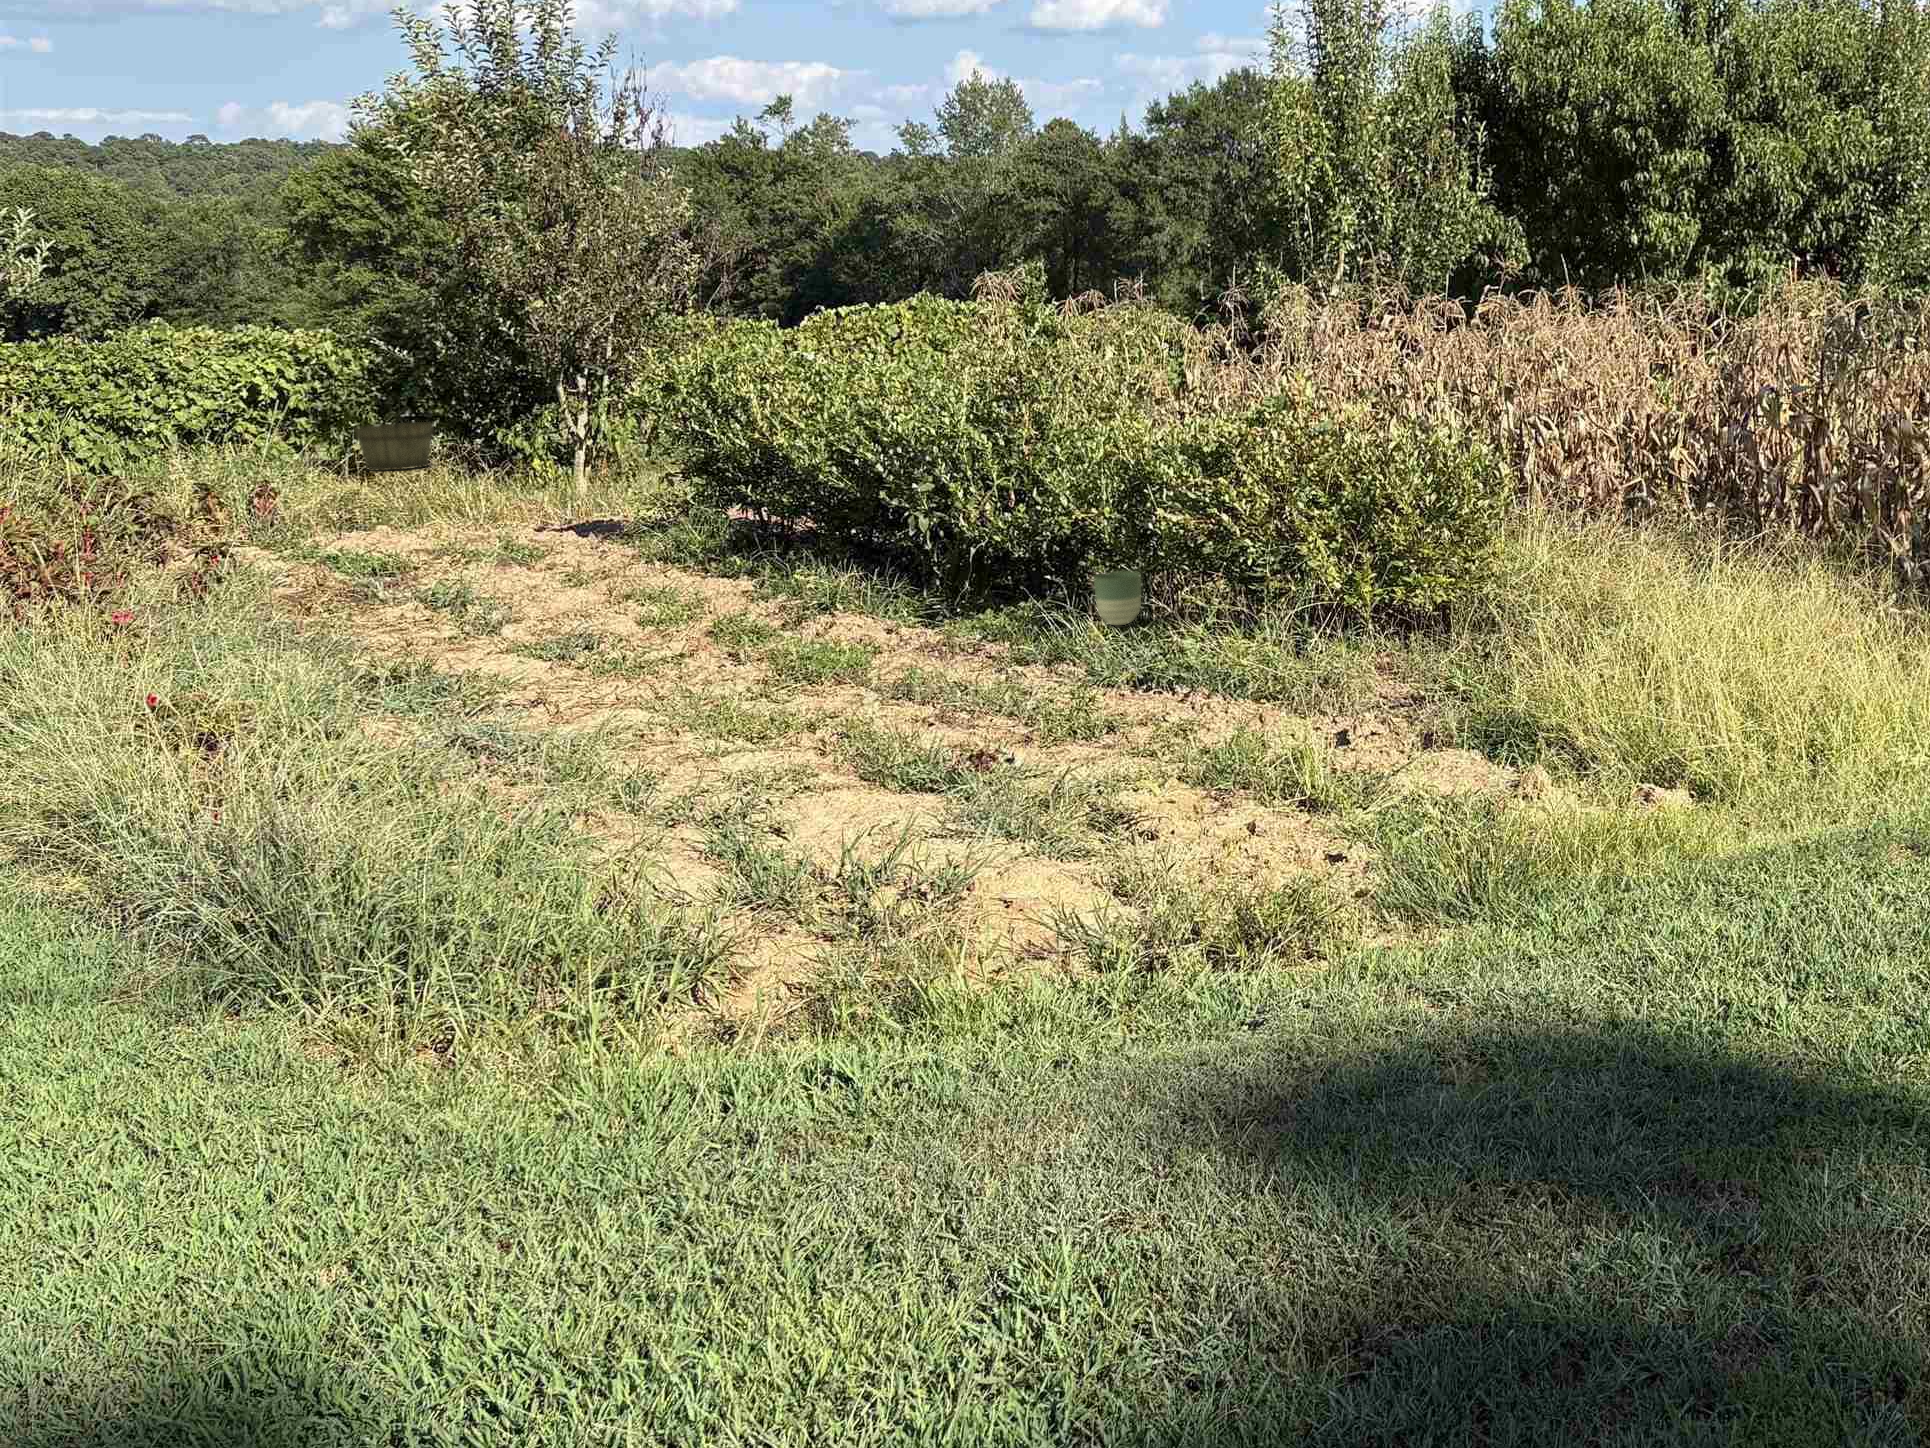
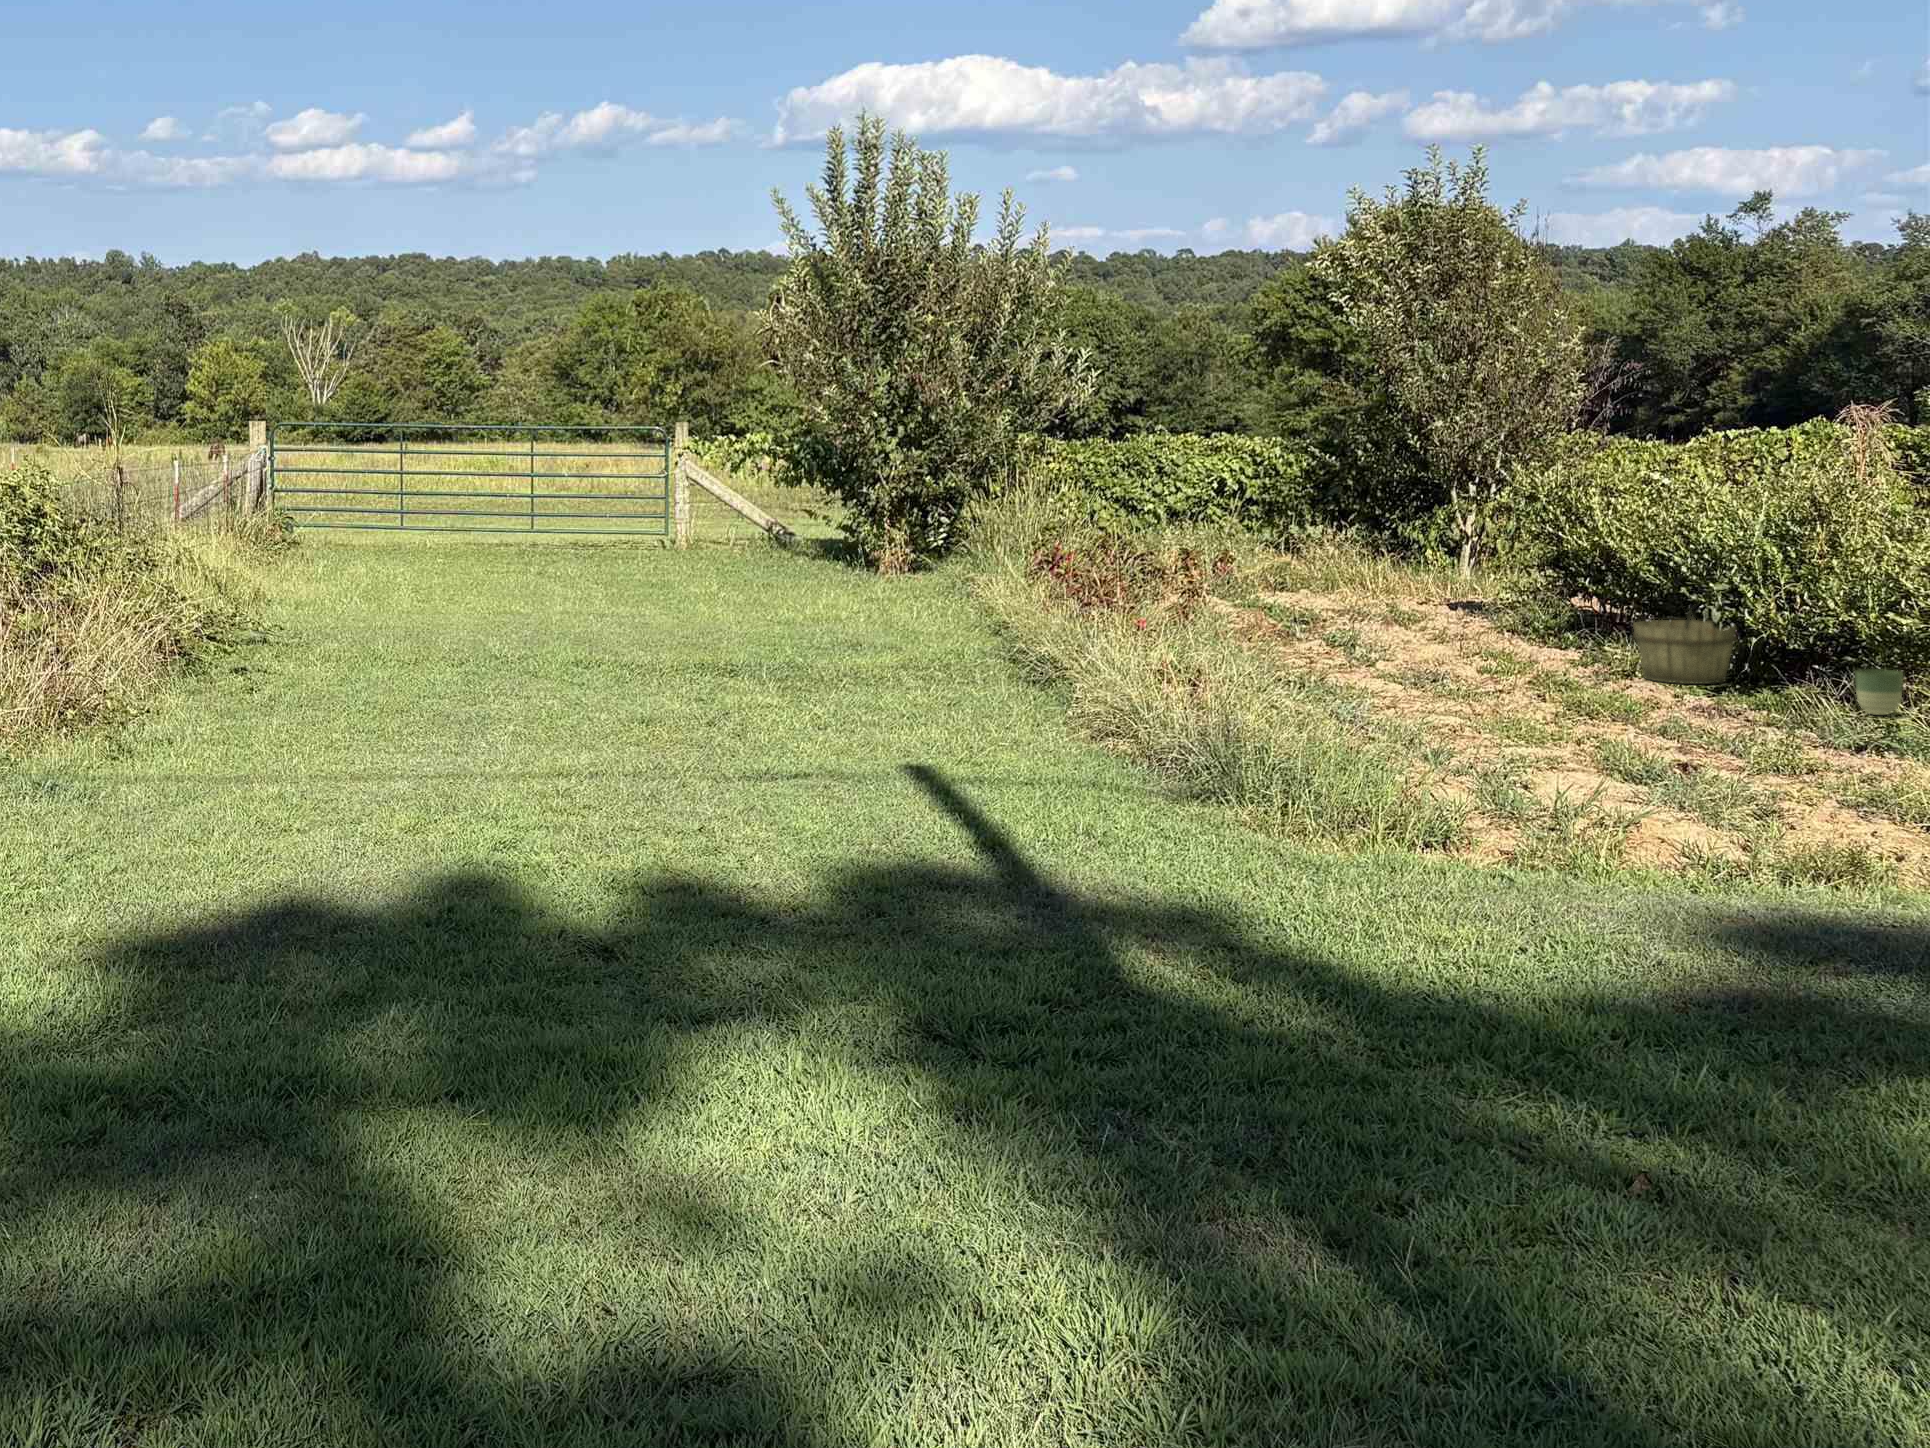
wooden bucket: present [355,417,436,471] -> present [1634,611,1739,684]

